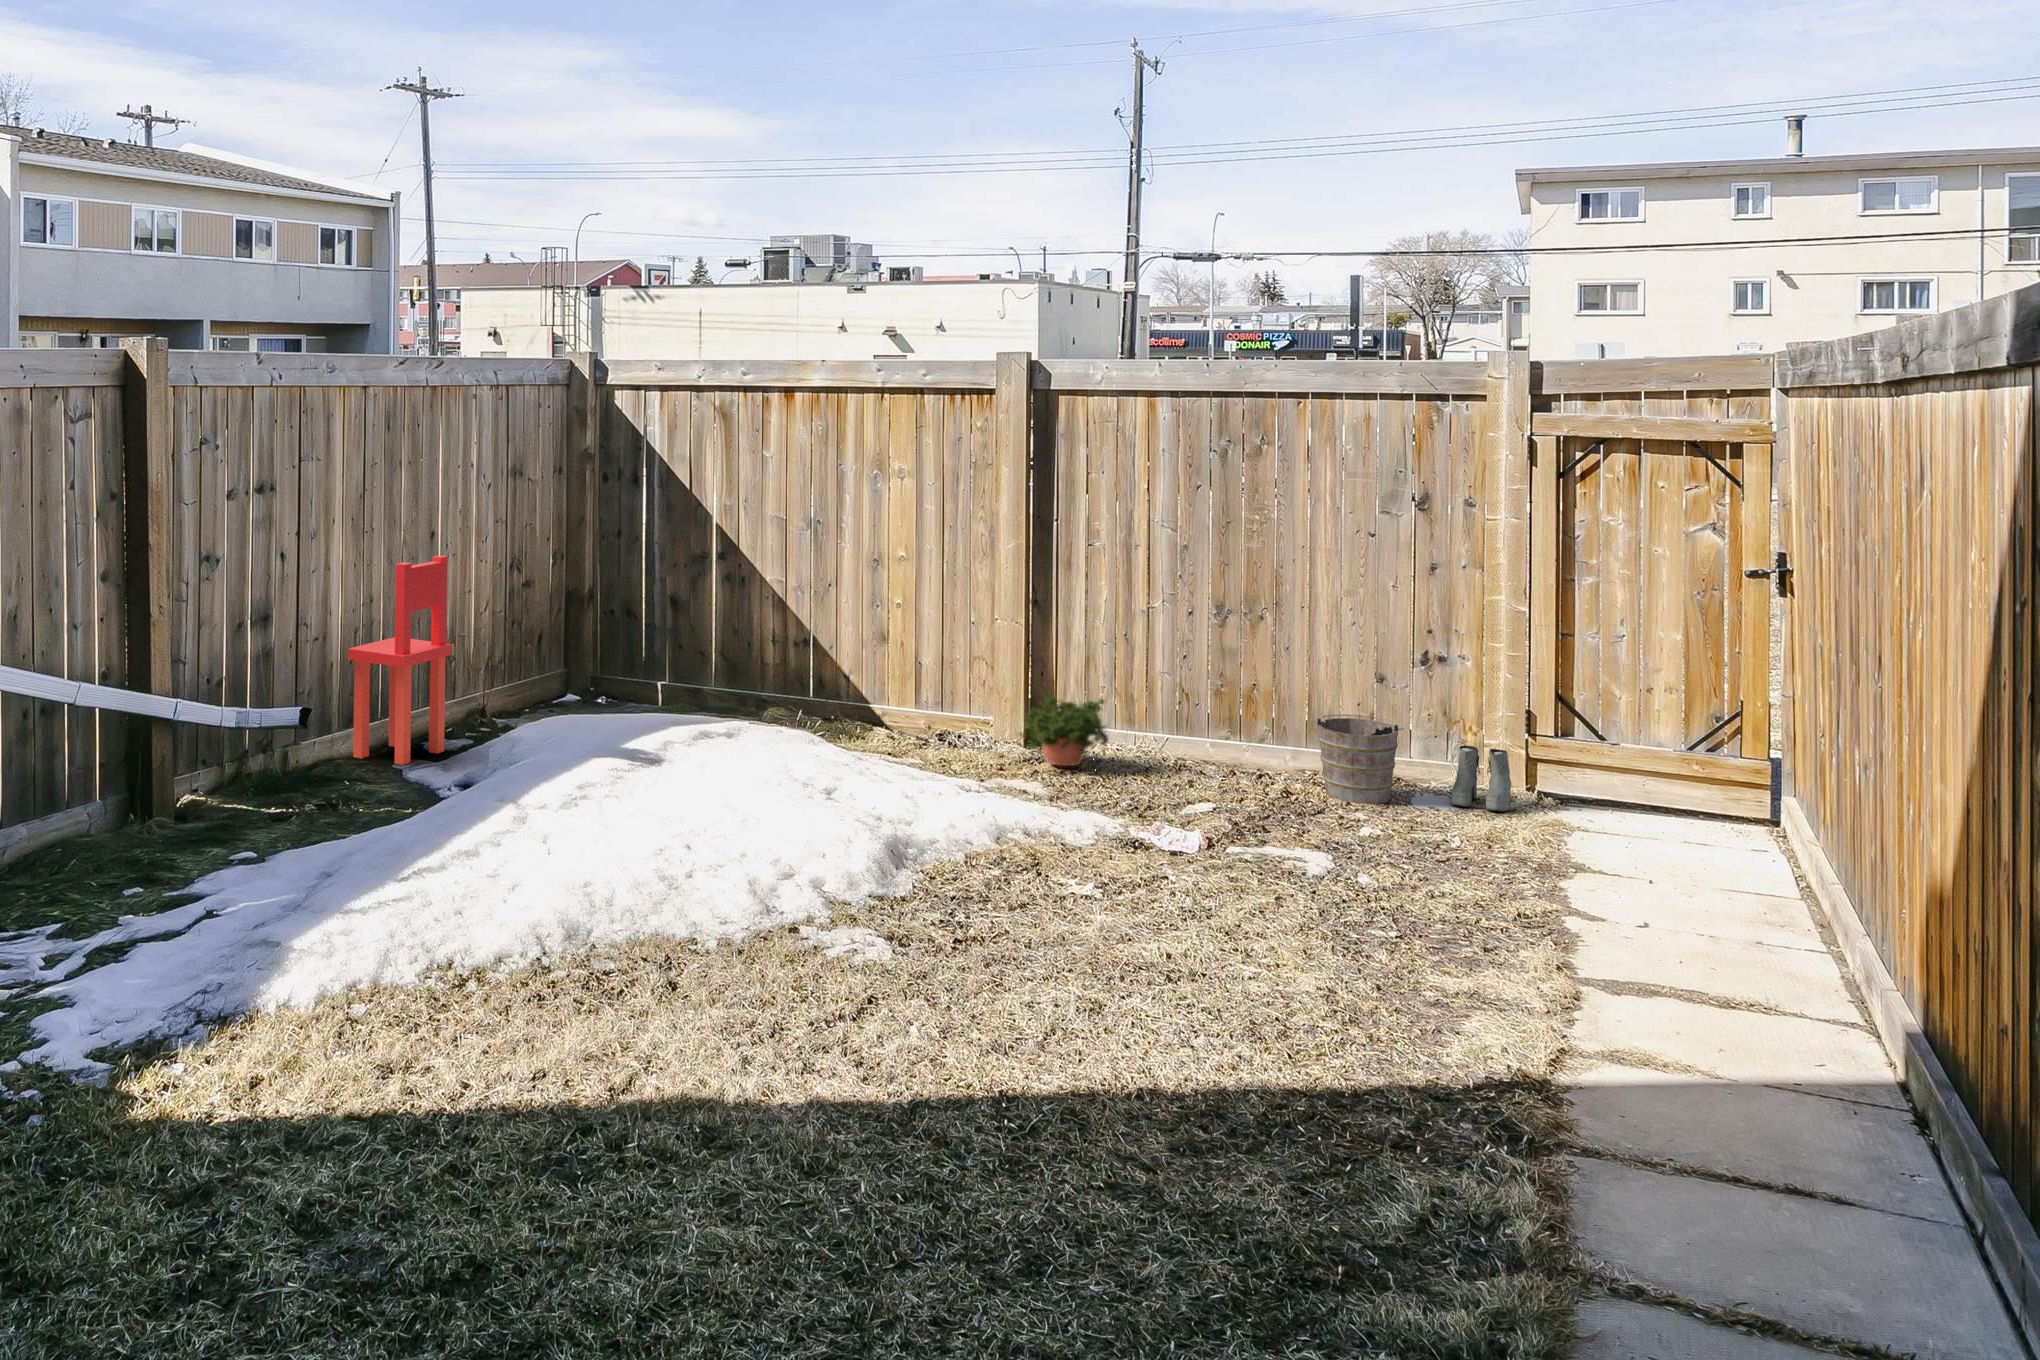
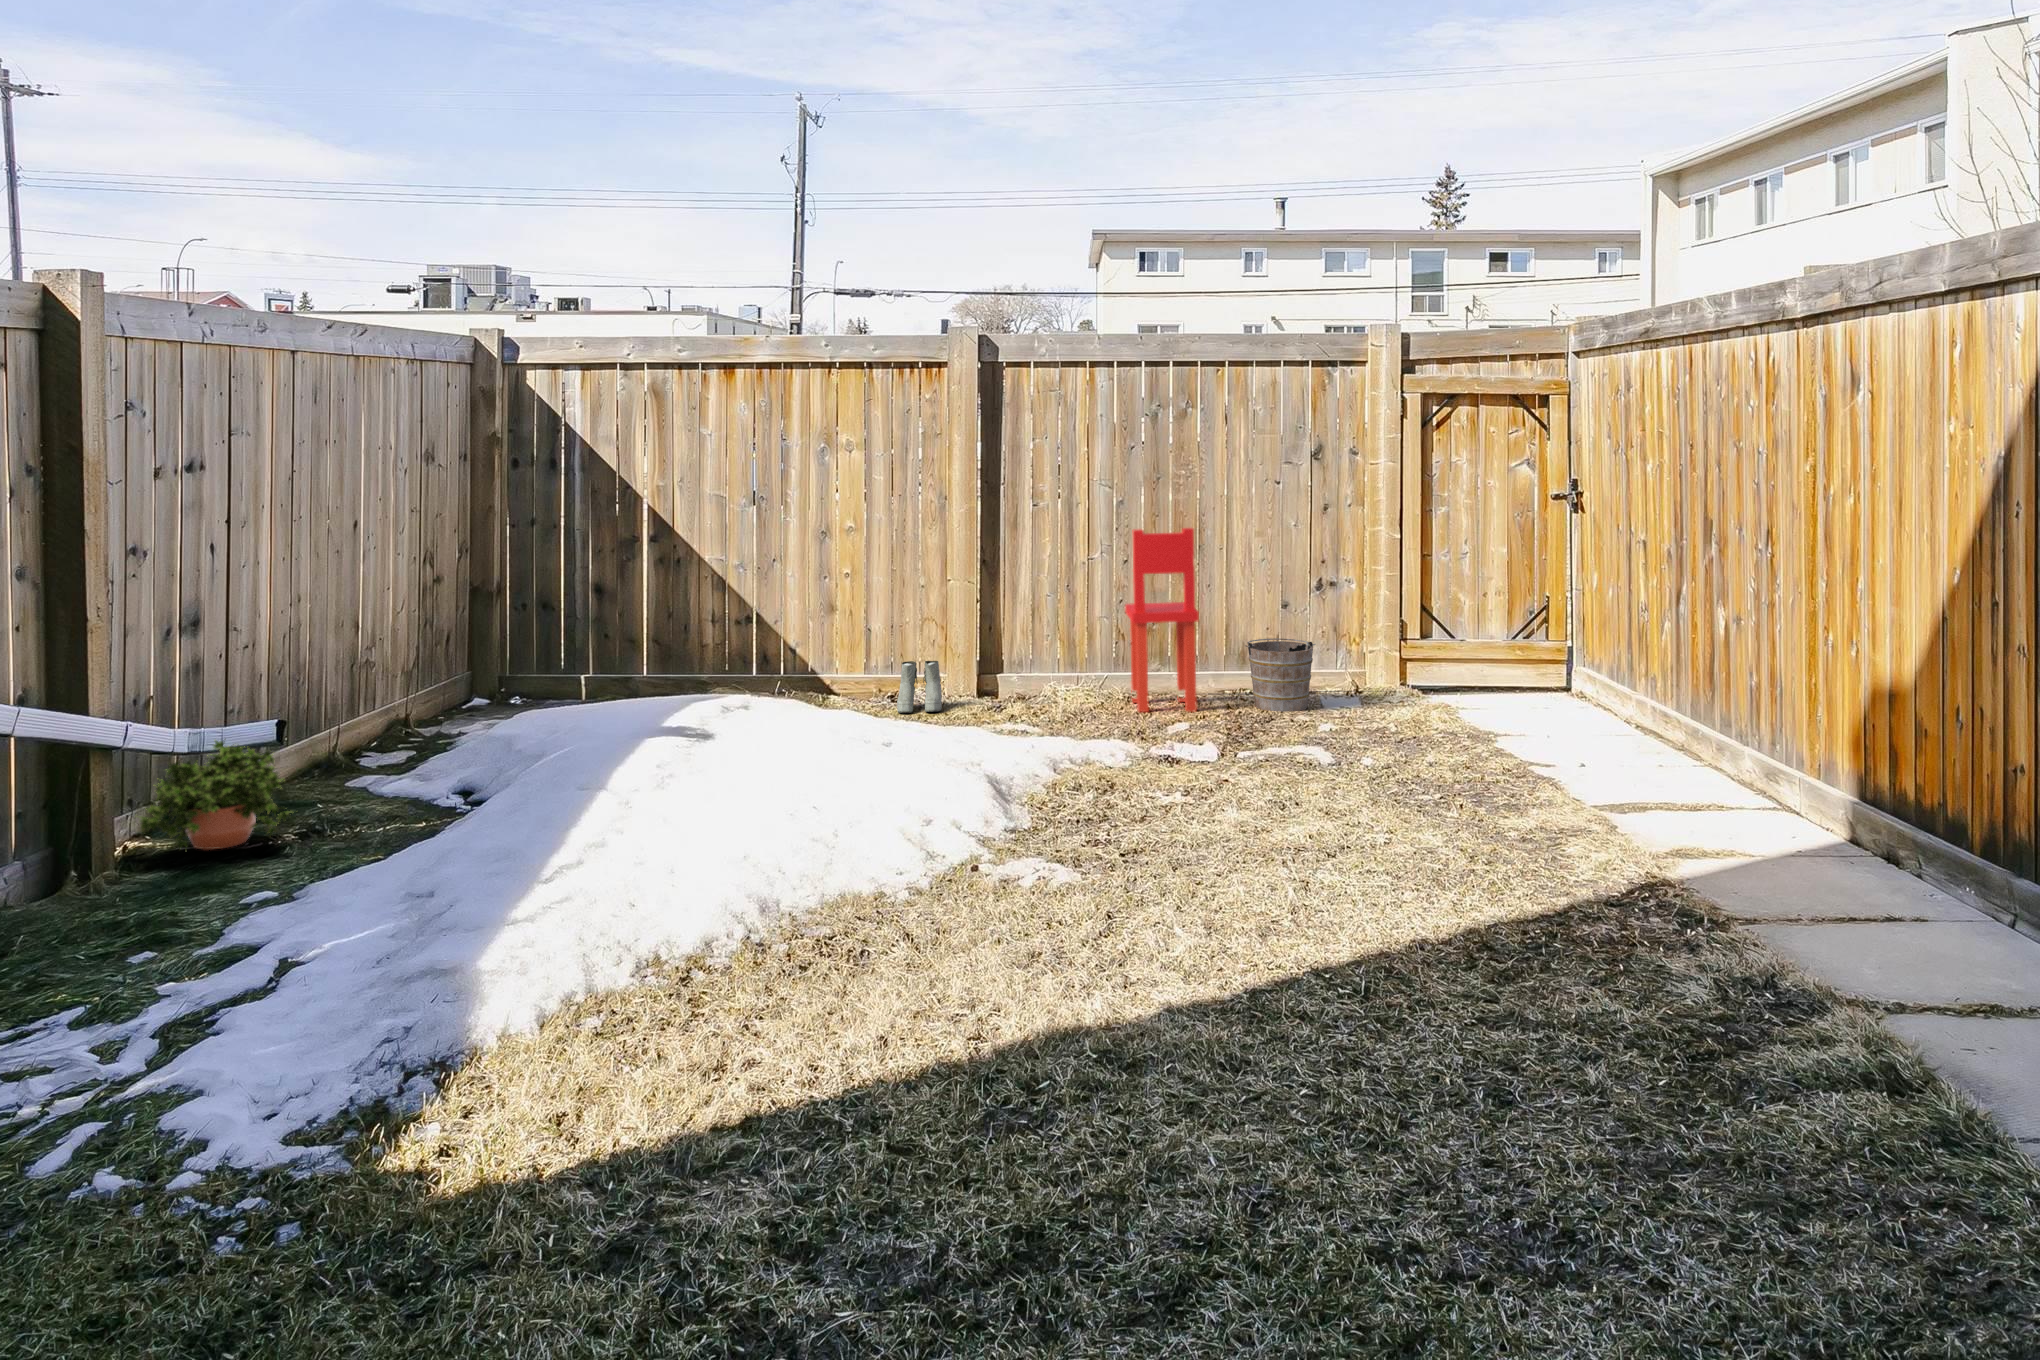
chair: present [348,555,451,765] -> present [1125,528,1199,712]
potted plant: present [1017,694,1109,766] -> present [140,739,290,850]
boots: present [1451,746,1511,811] -> present [897,661,942,713]

